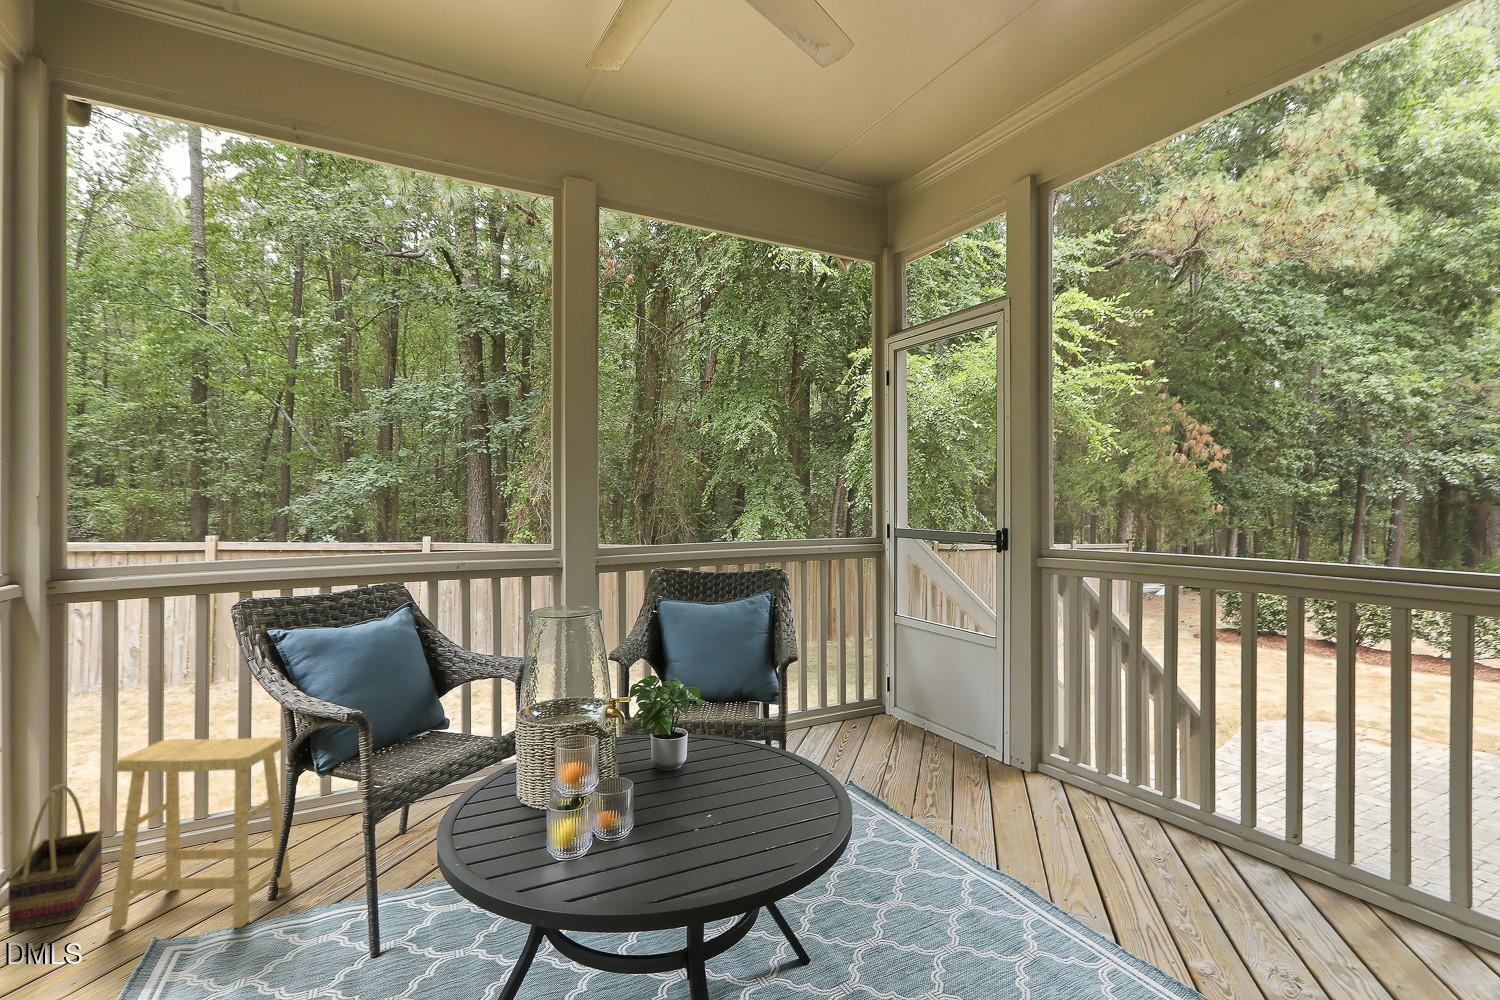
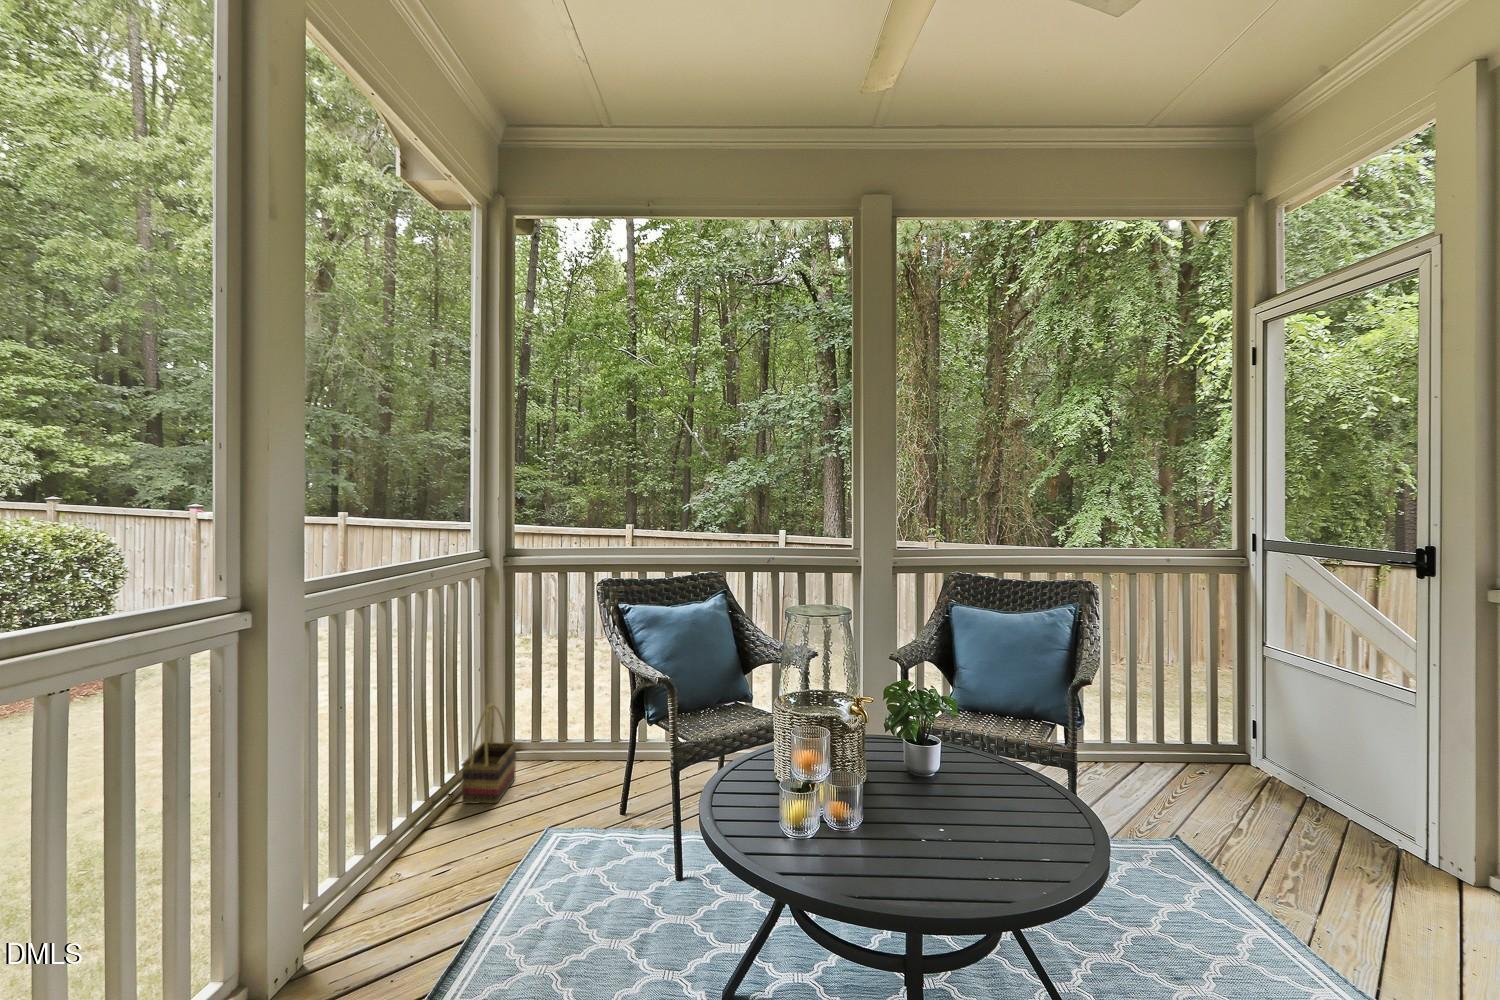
footstool: present [109,737,292,931] -> none [515,681,631,835]

